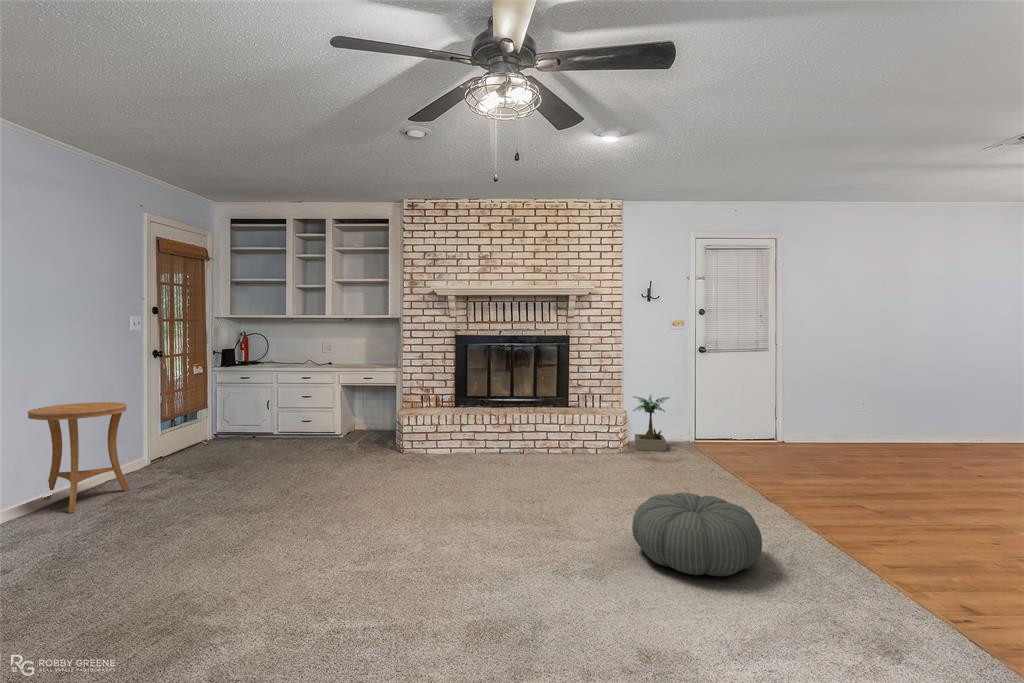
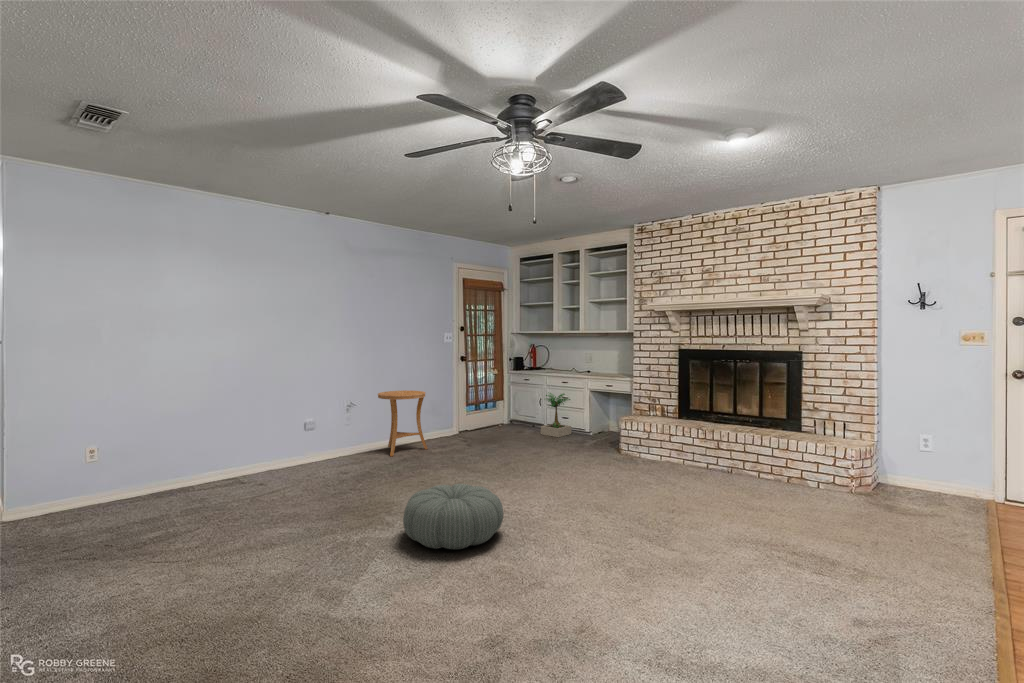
potted plant: present [633,396,669,451] -> present [541,393,571,437]
pouf: present [632,493,762,576] -> present [403,484,503,549]

